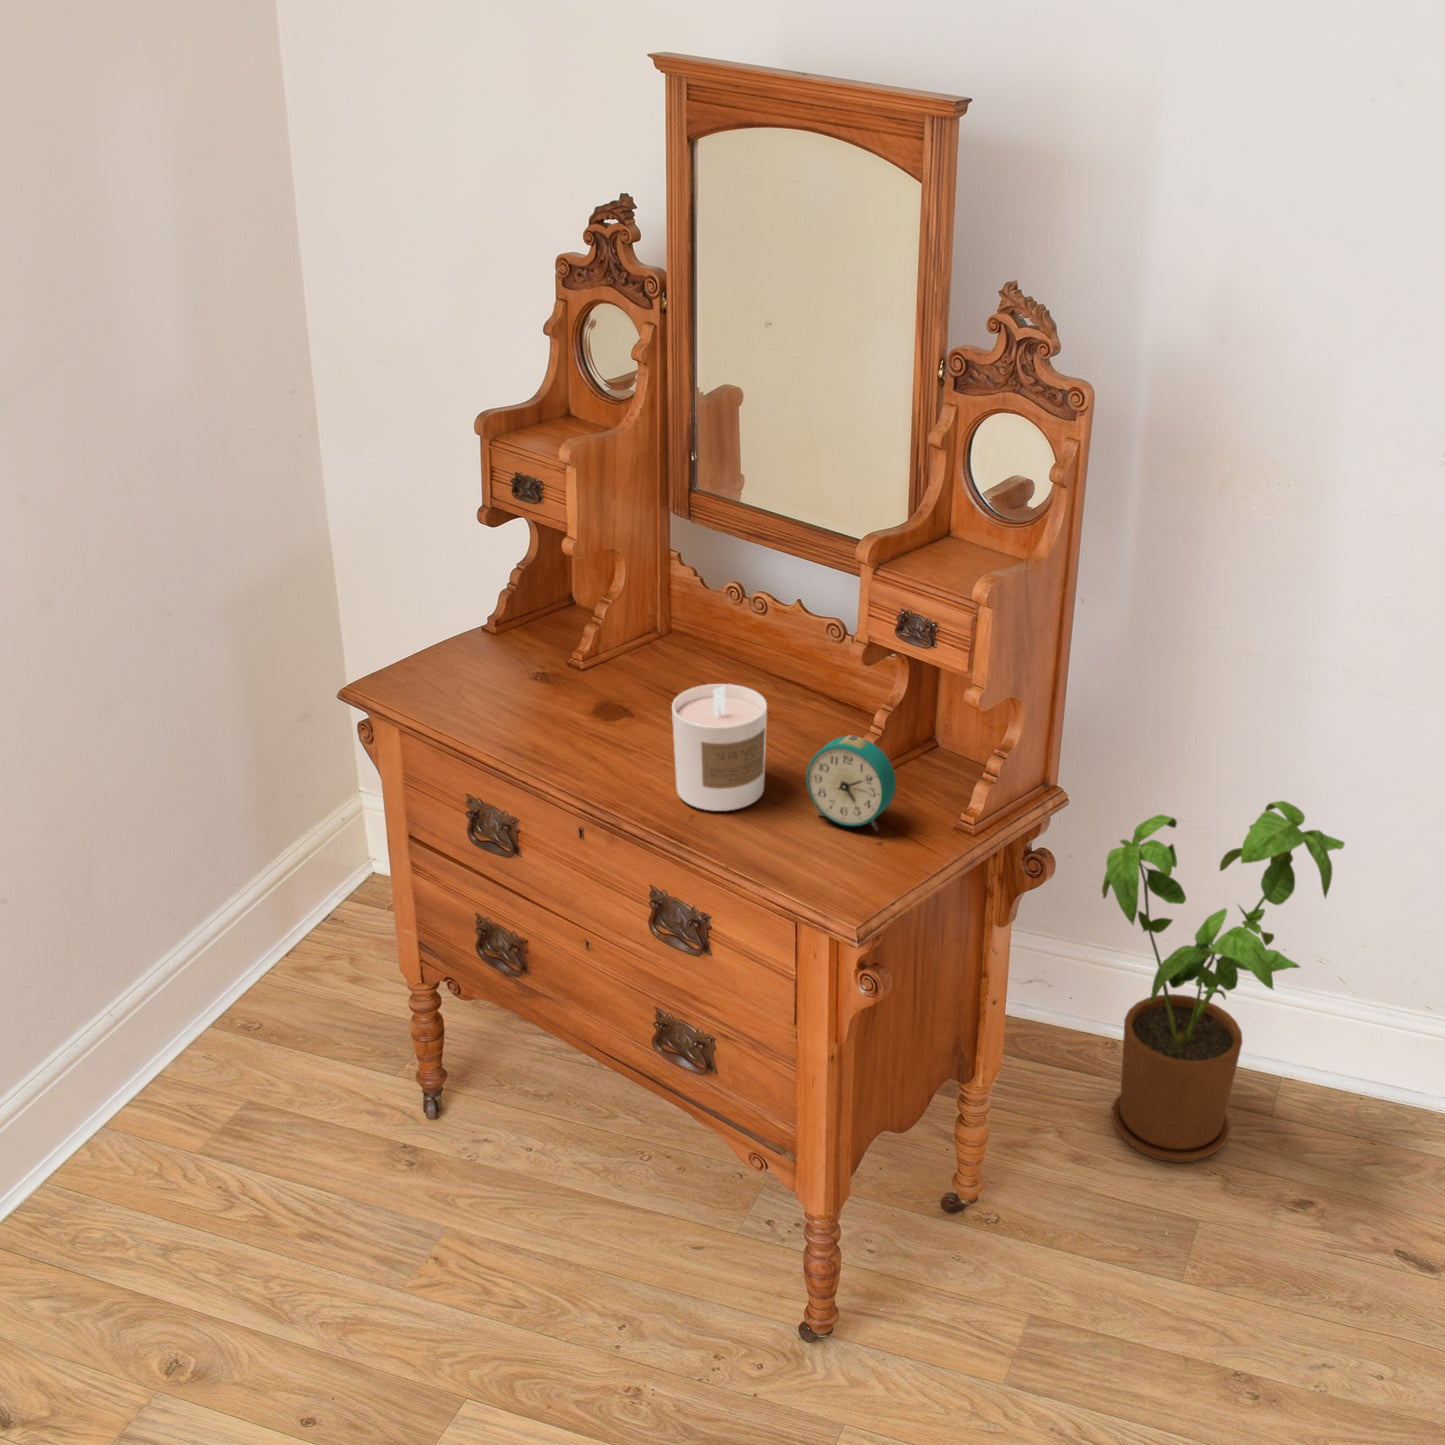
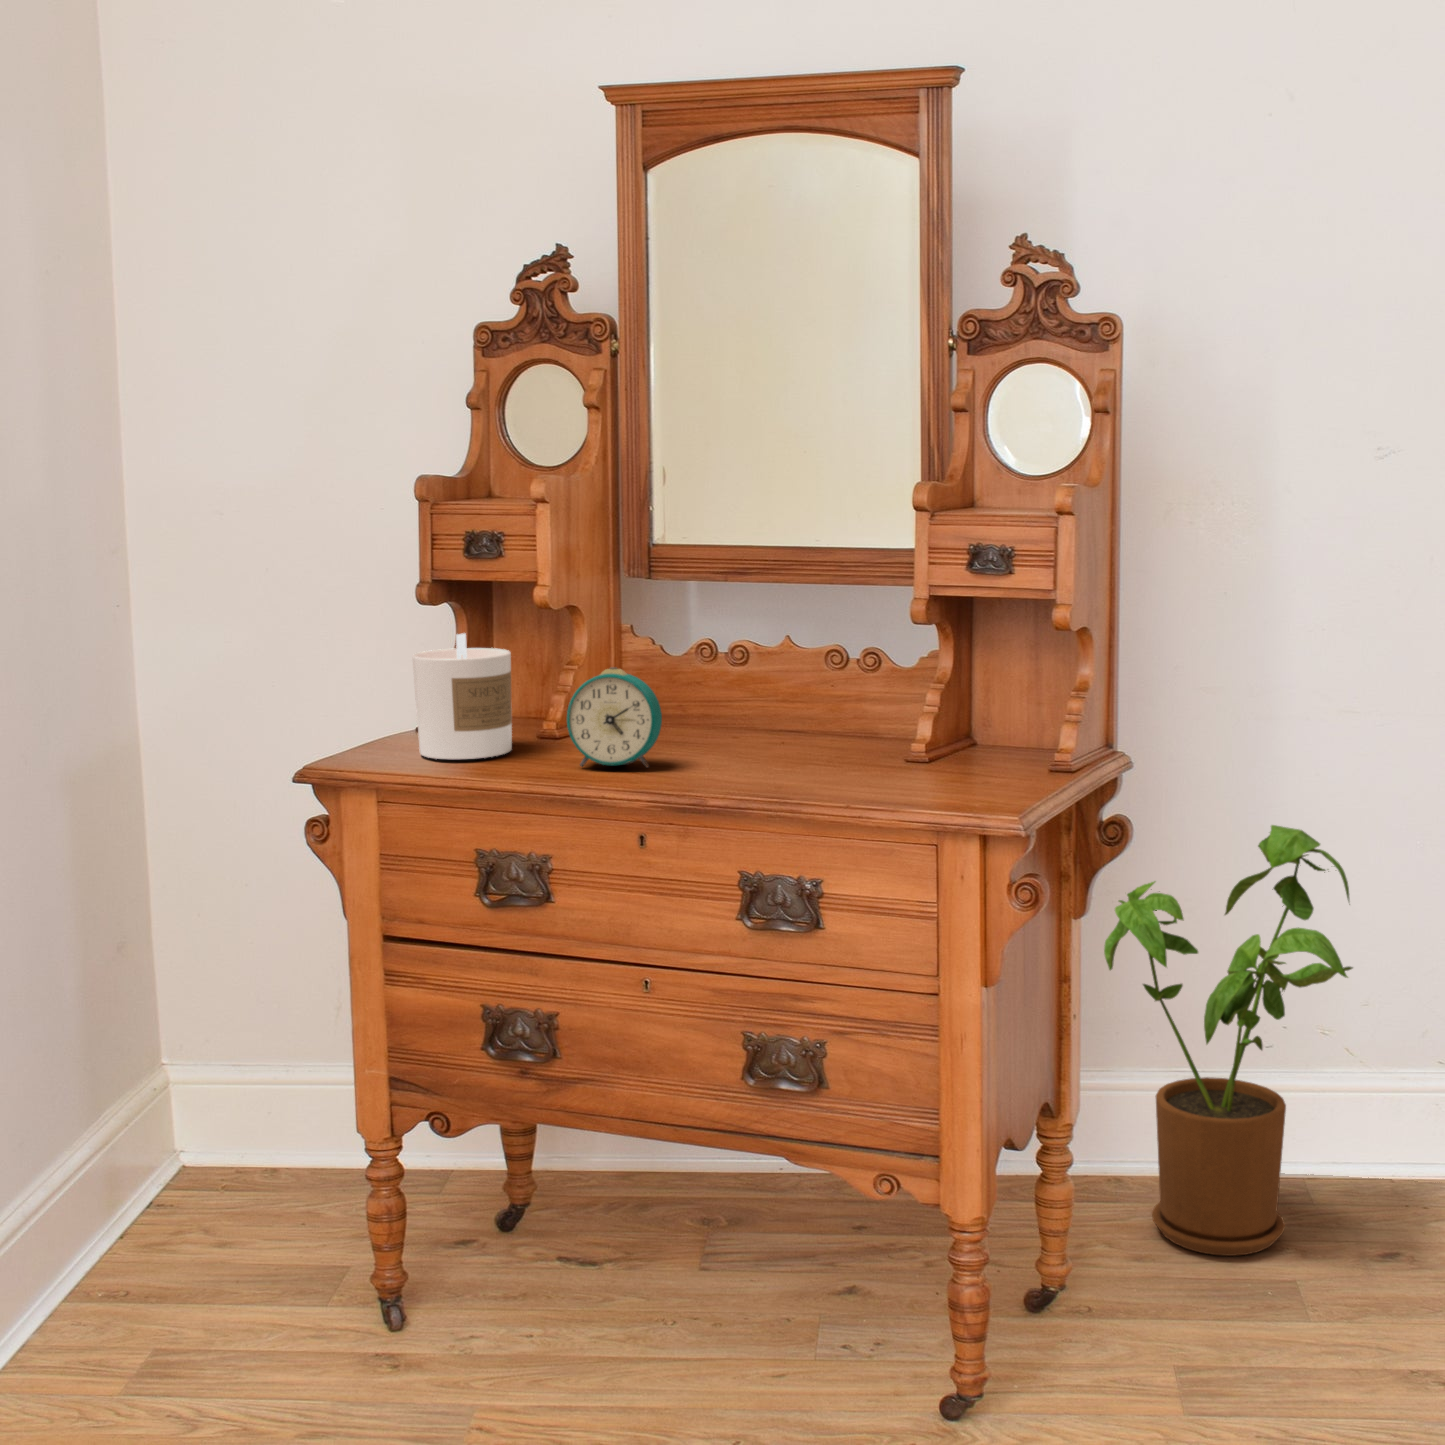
candle: present [672,684,767,811] -> present [413,633,512,759]
alarm clock: present [806,735,896,831] -> present [567,667,662,767]

